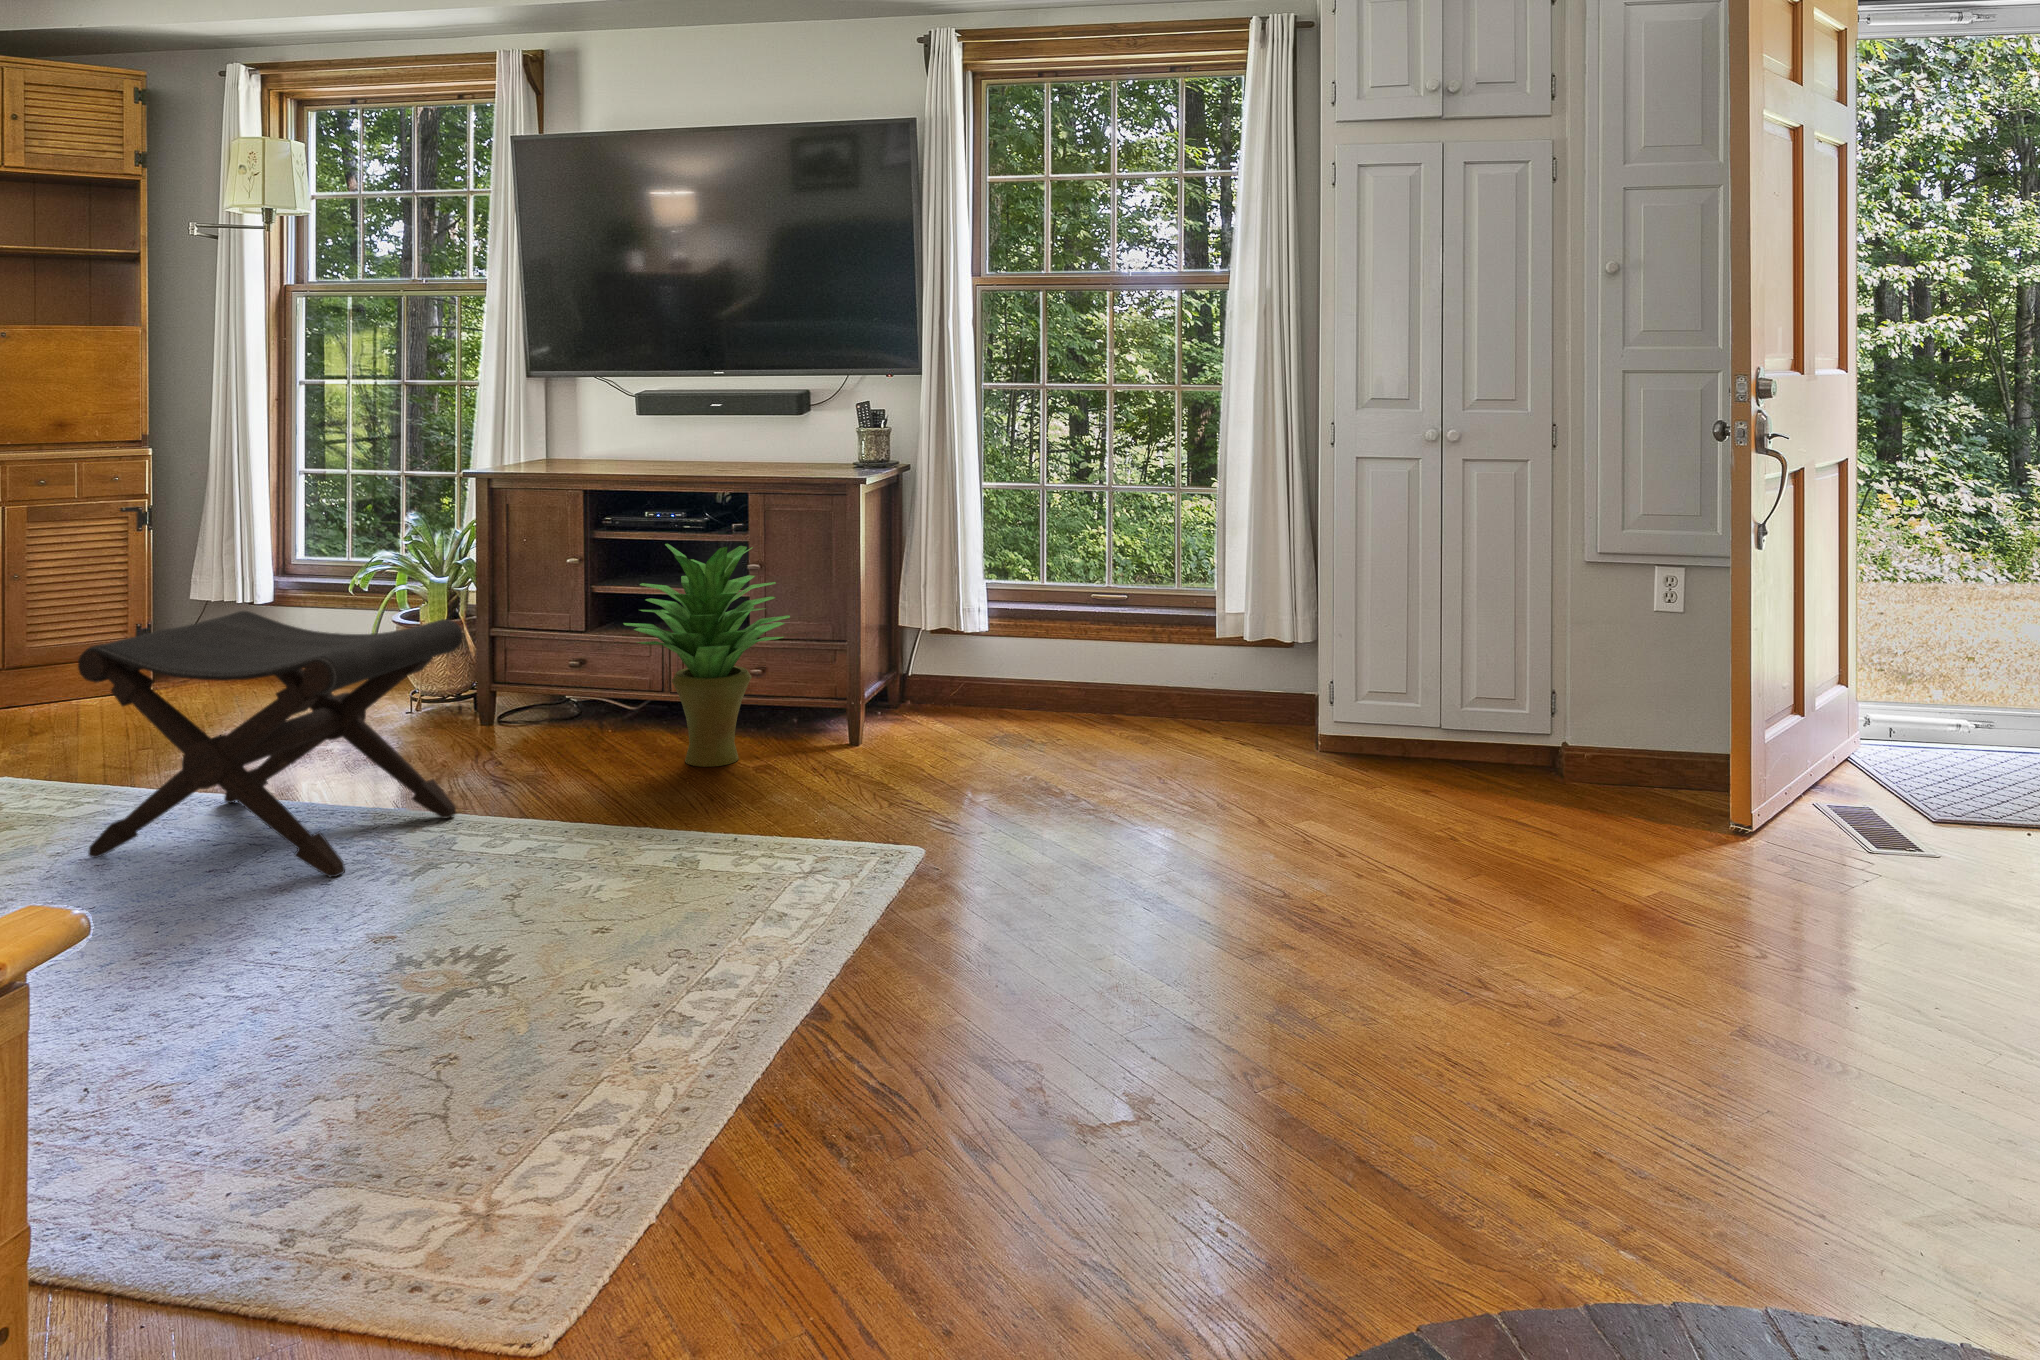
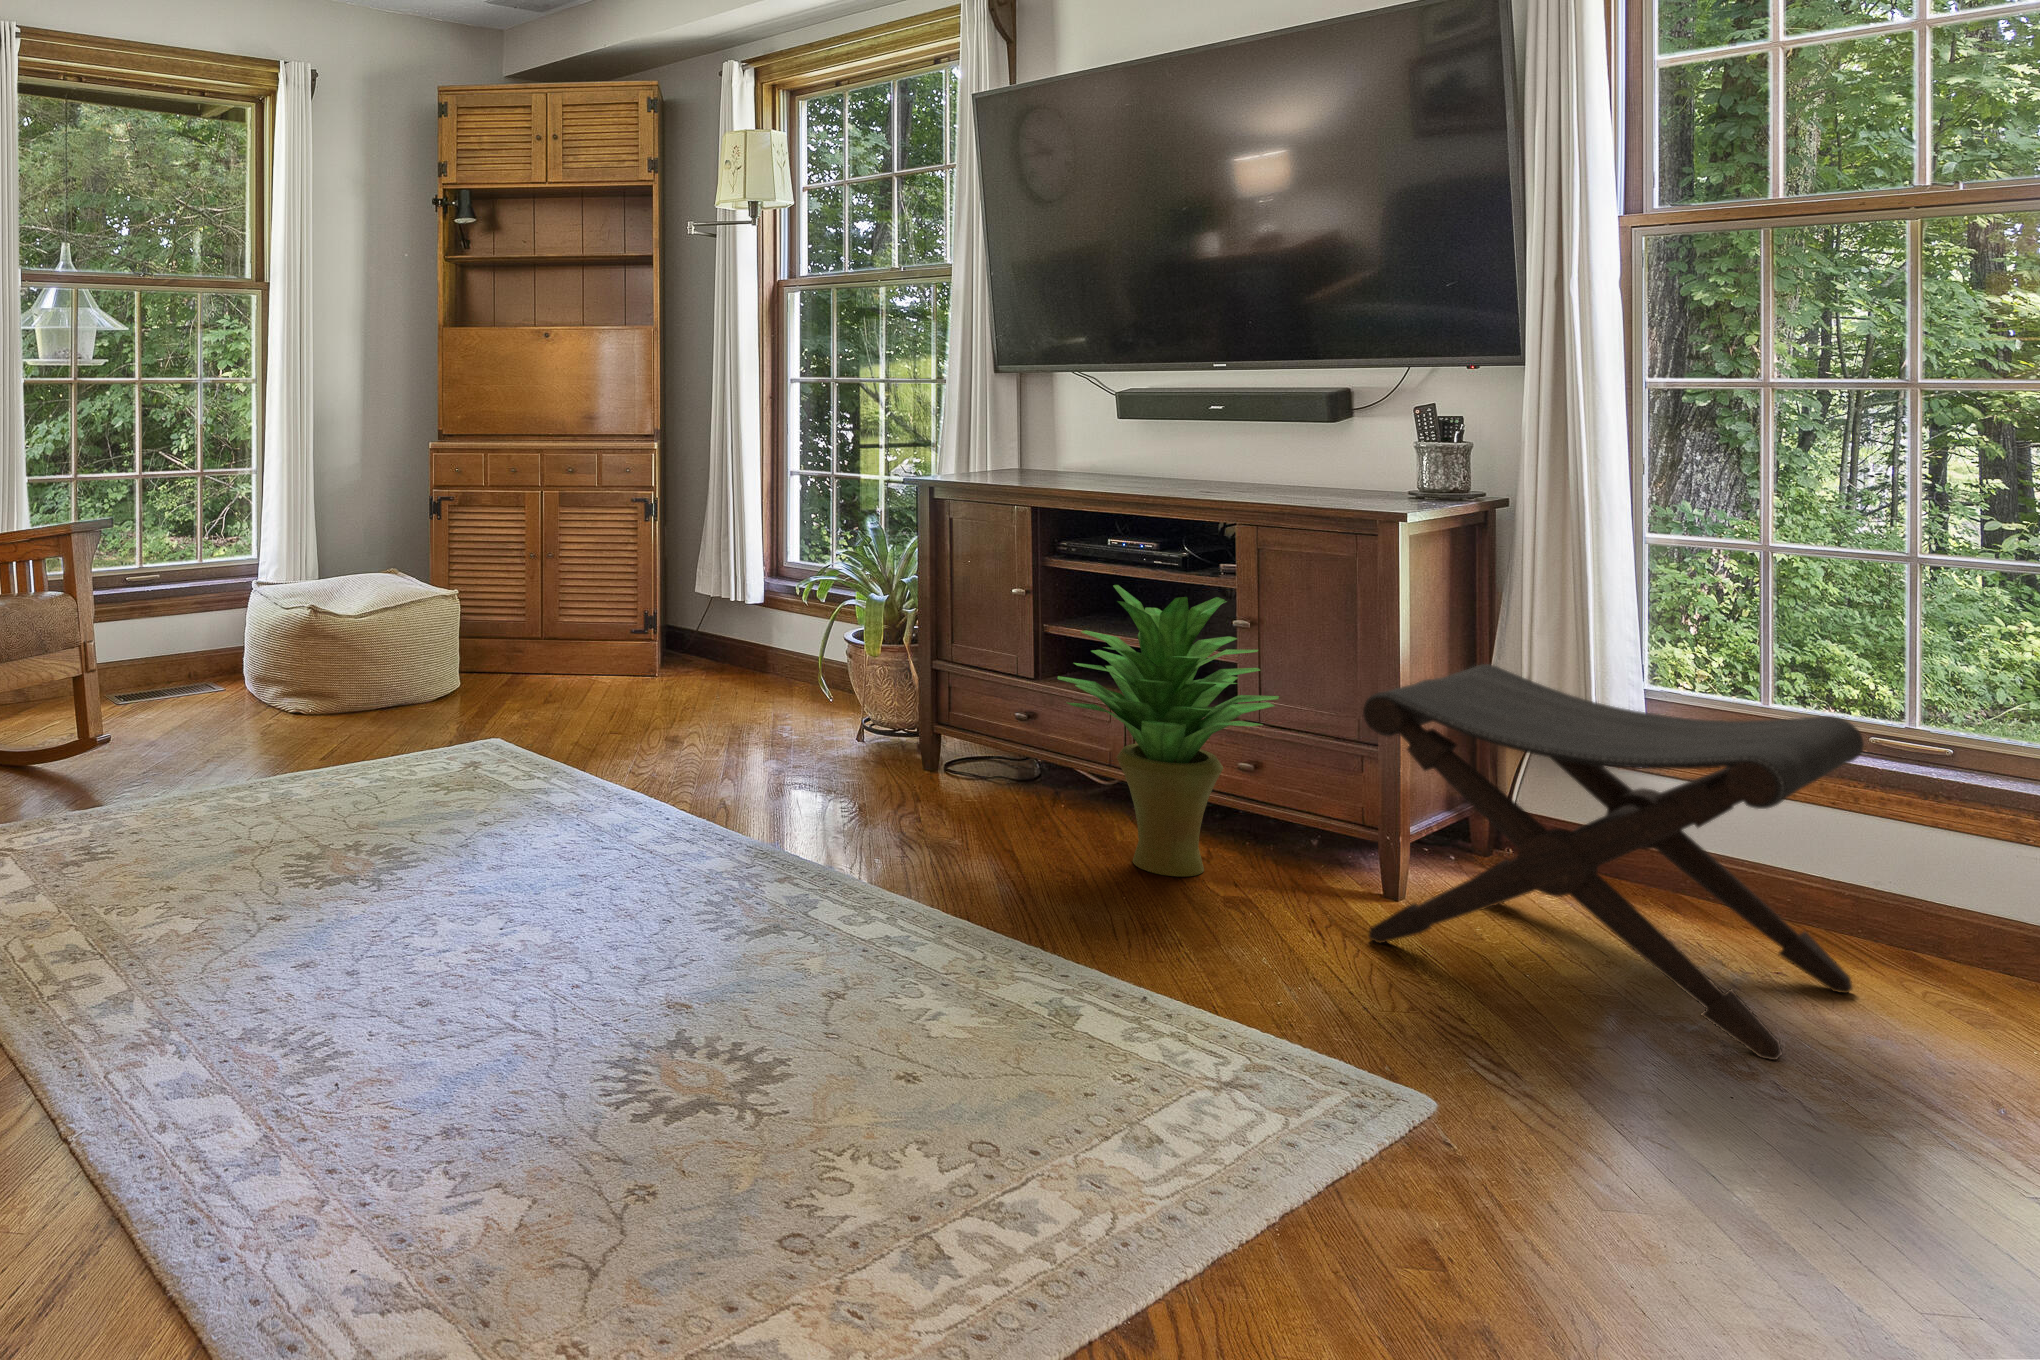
footstool: present [78,611,463,877] -> present [1363,664,1864,1060]

